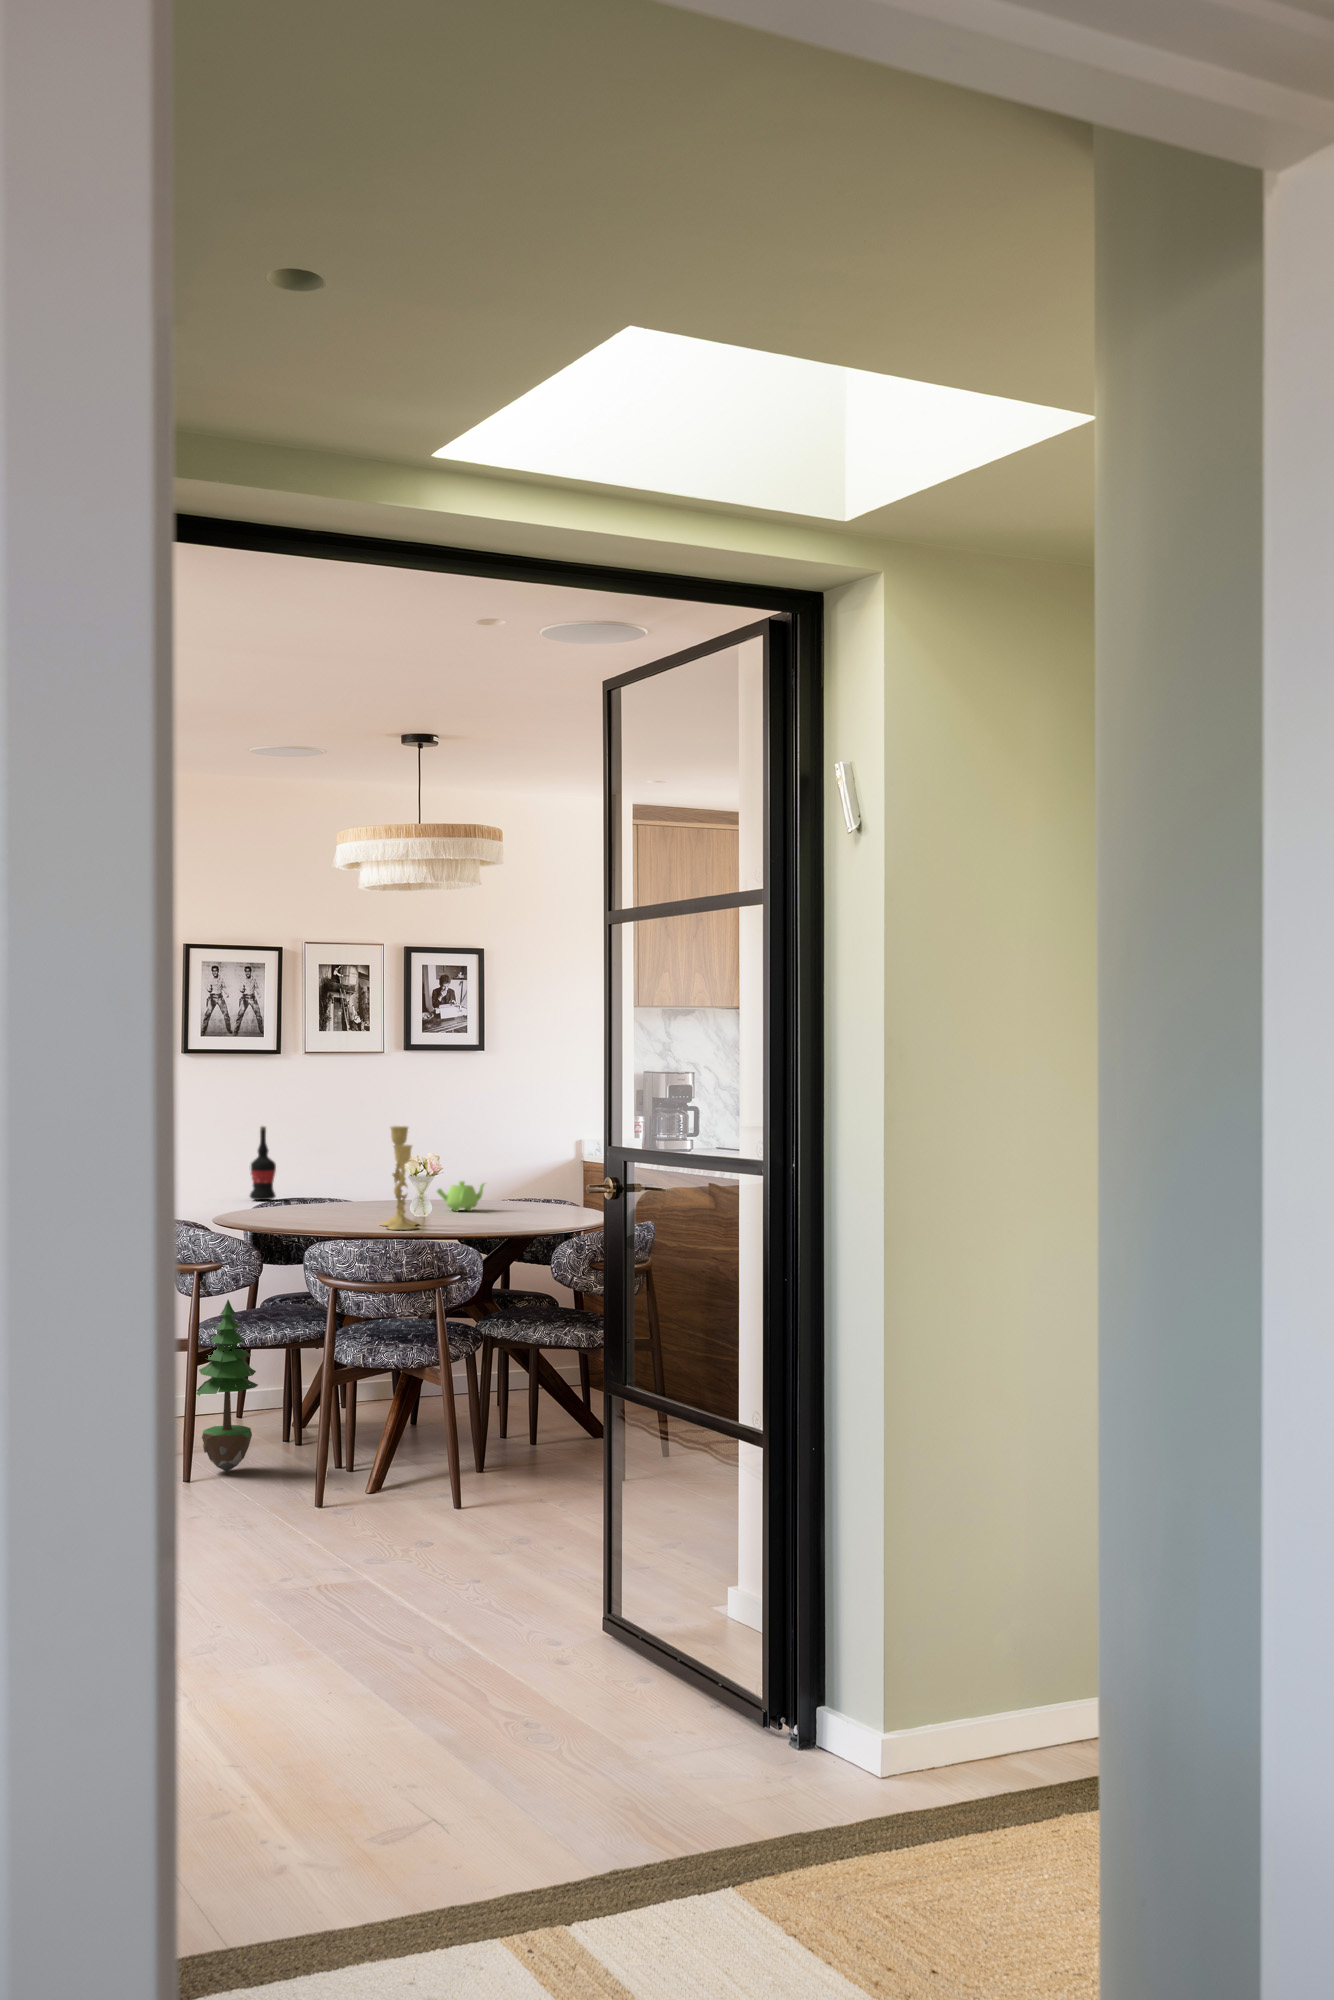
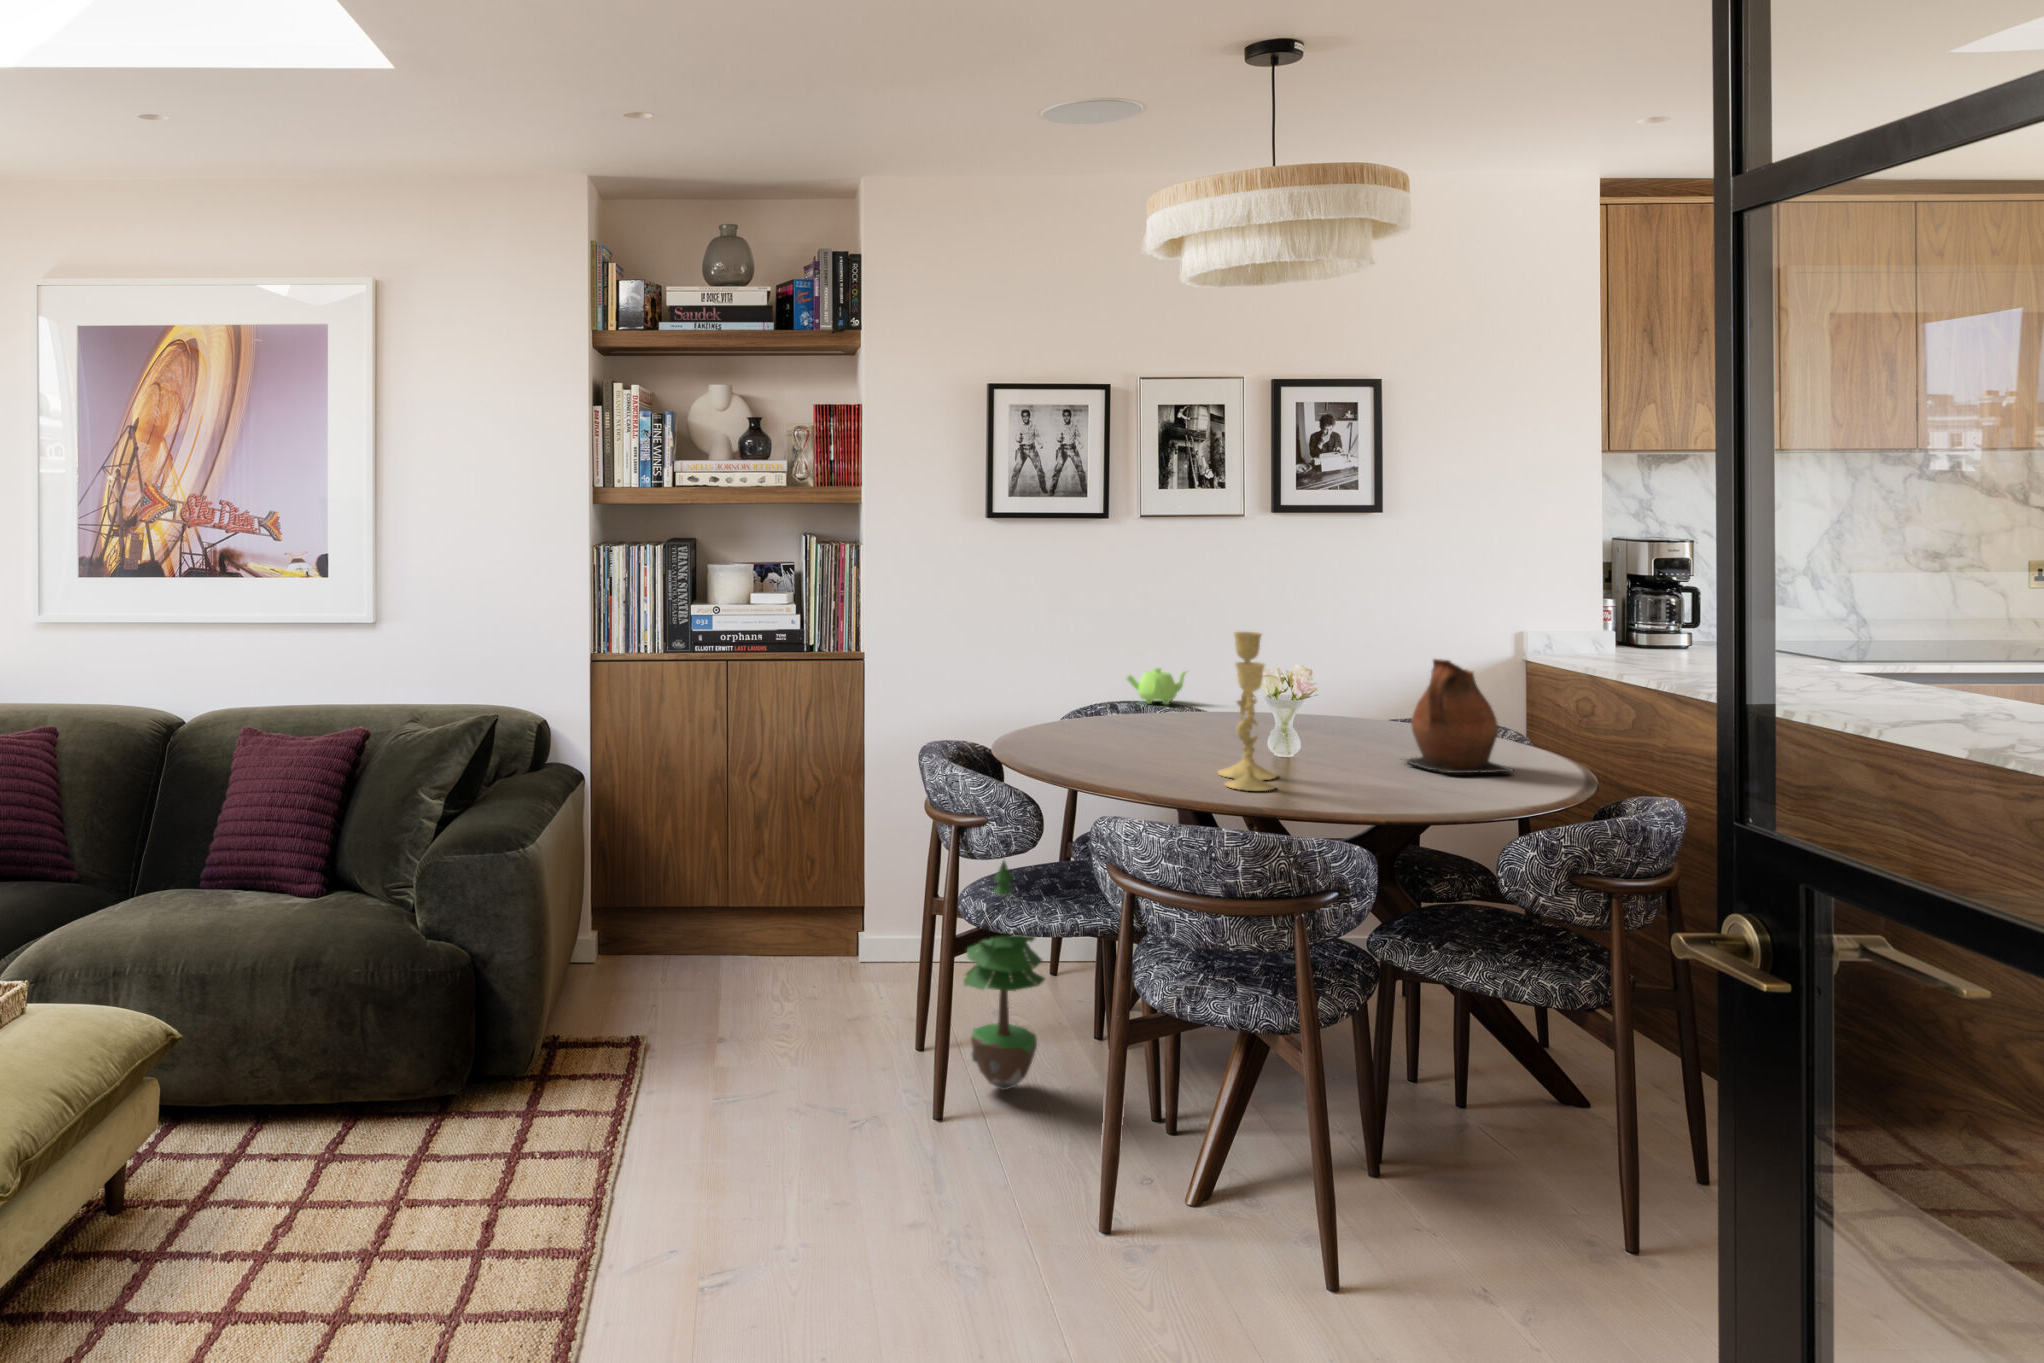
wine bottle: present [250,1126,276,1200] -> none [1068,610,1100,703]
ceramic pitcher: none [494,1143,564,1217] -> present [1407,659,1513,773]
teapot: present [437,1181,485,1211] -> present [1127,668,1186,705]

